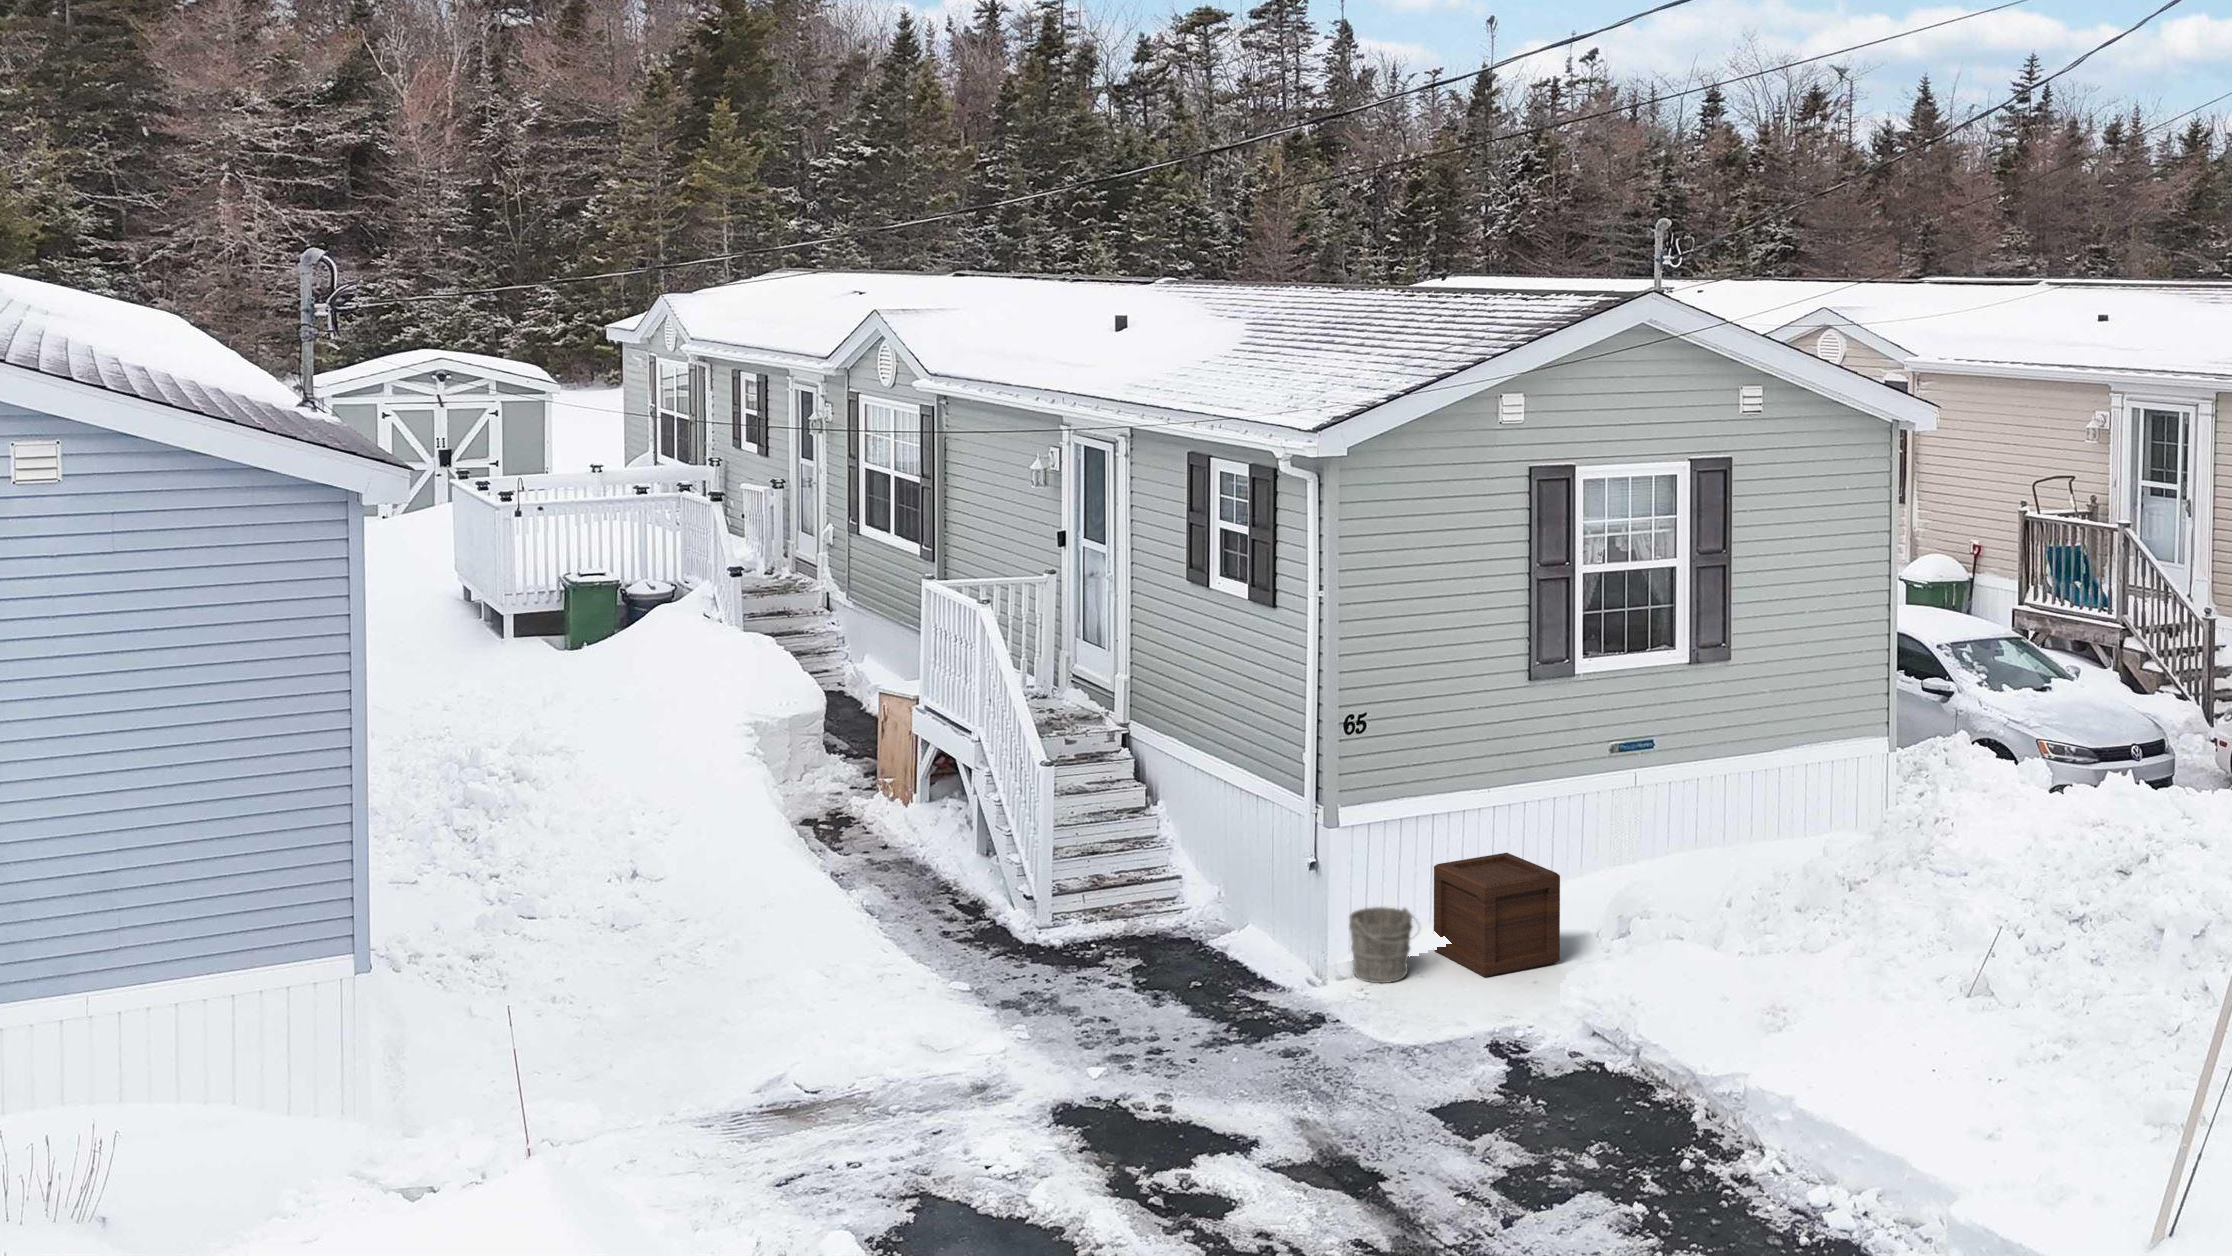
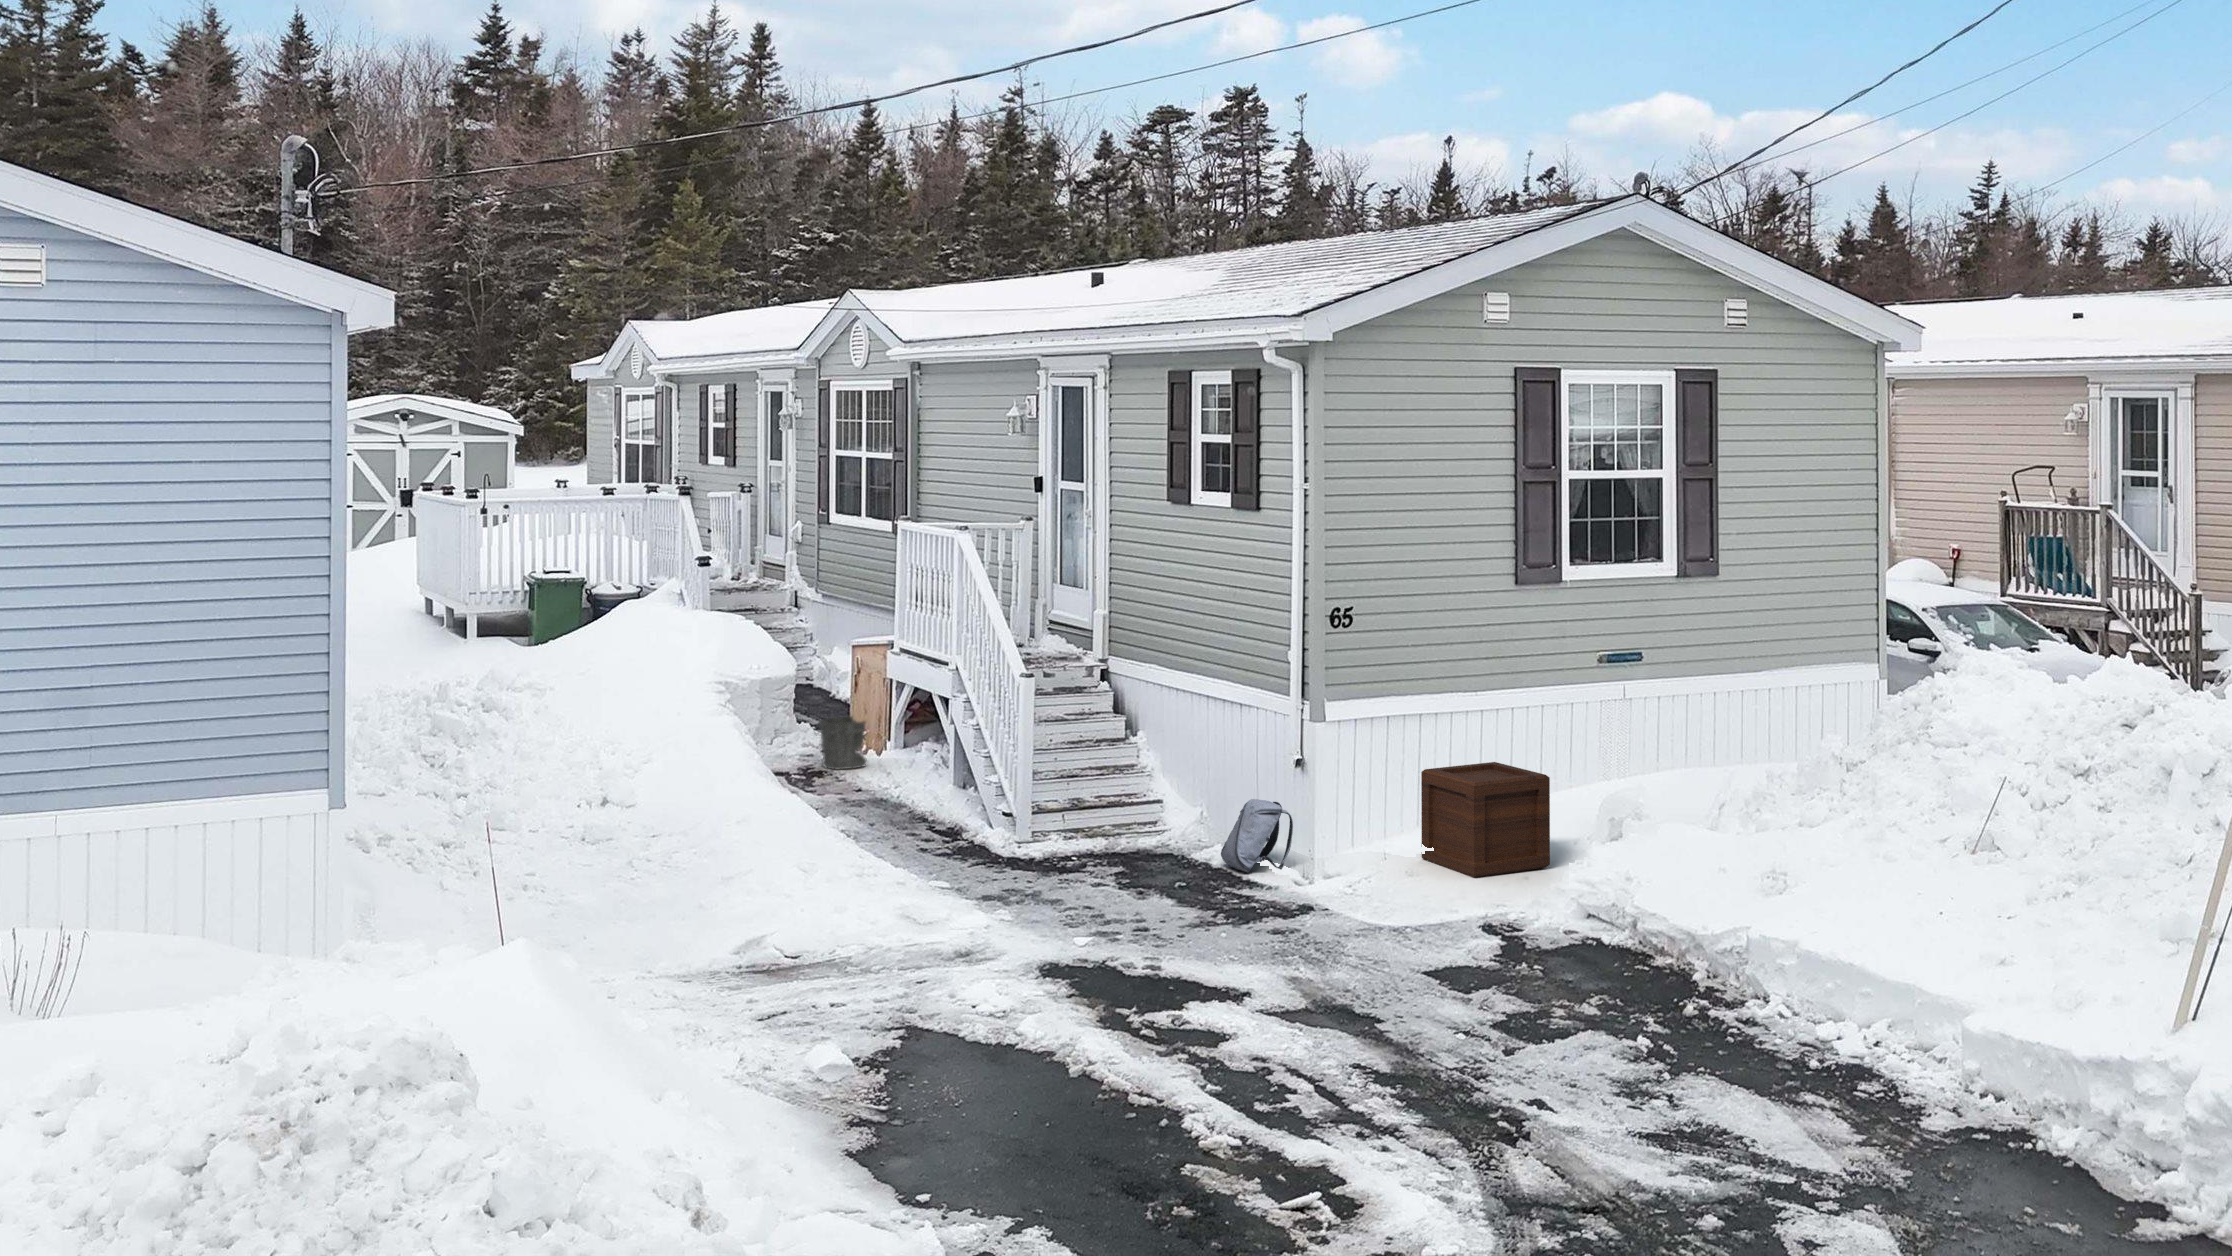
backpack: none [1236,896,1307,972] -> present [1221,799,1293,873]
bucket: present [1349,907,1413,983] -> present [819,715,867,770]

